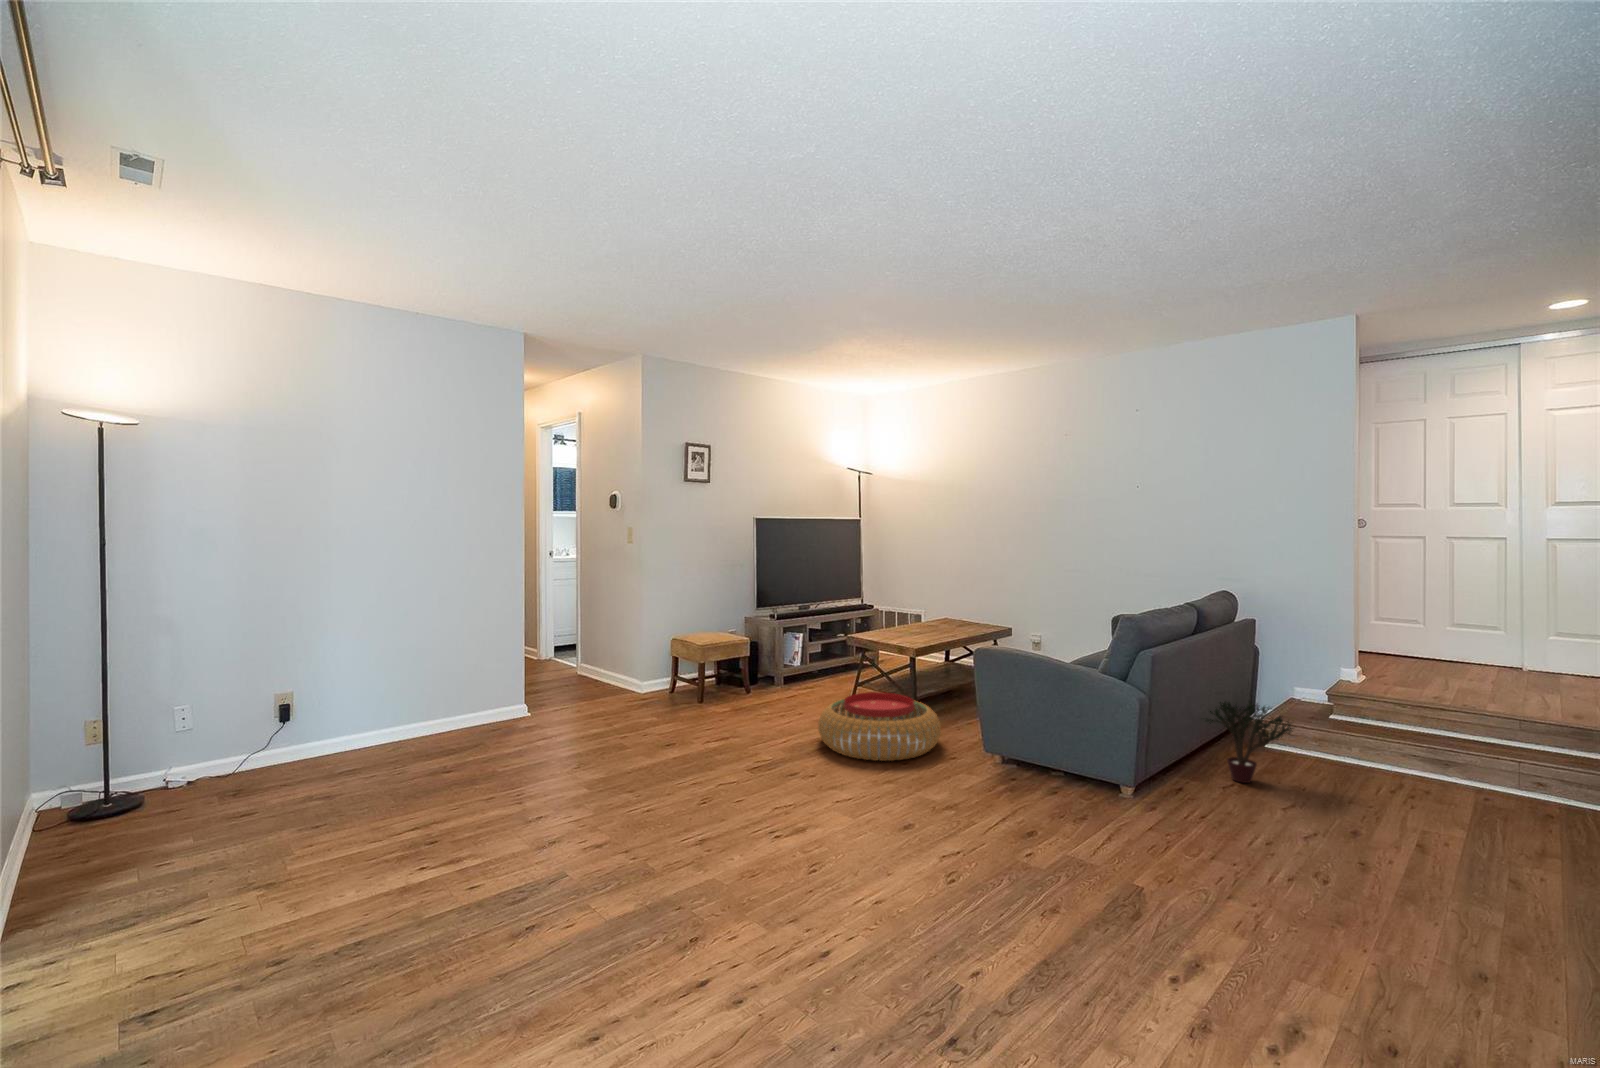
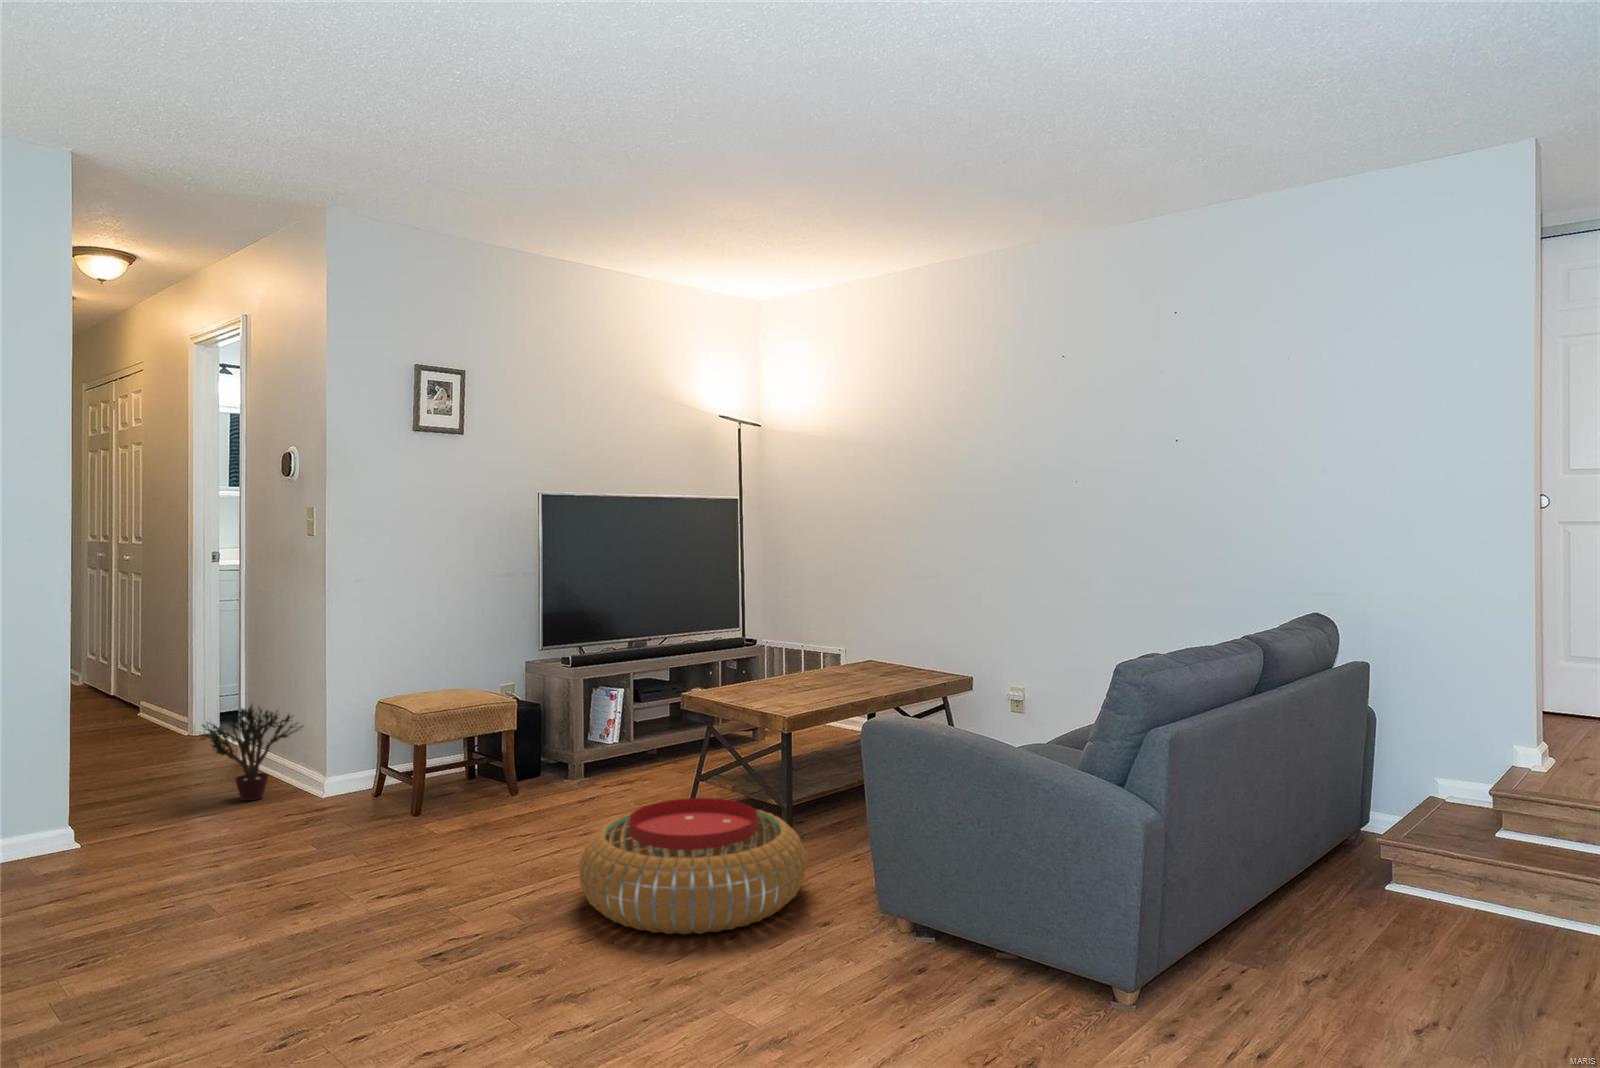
potted plant: present [1205,701,1293,783] -> present [201,705,302,801]

